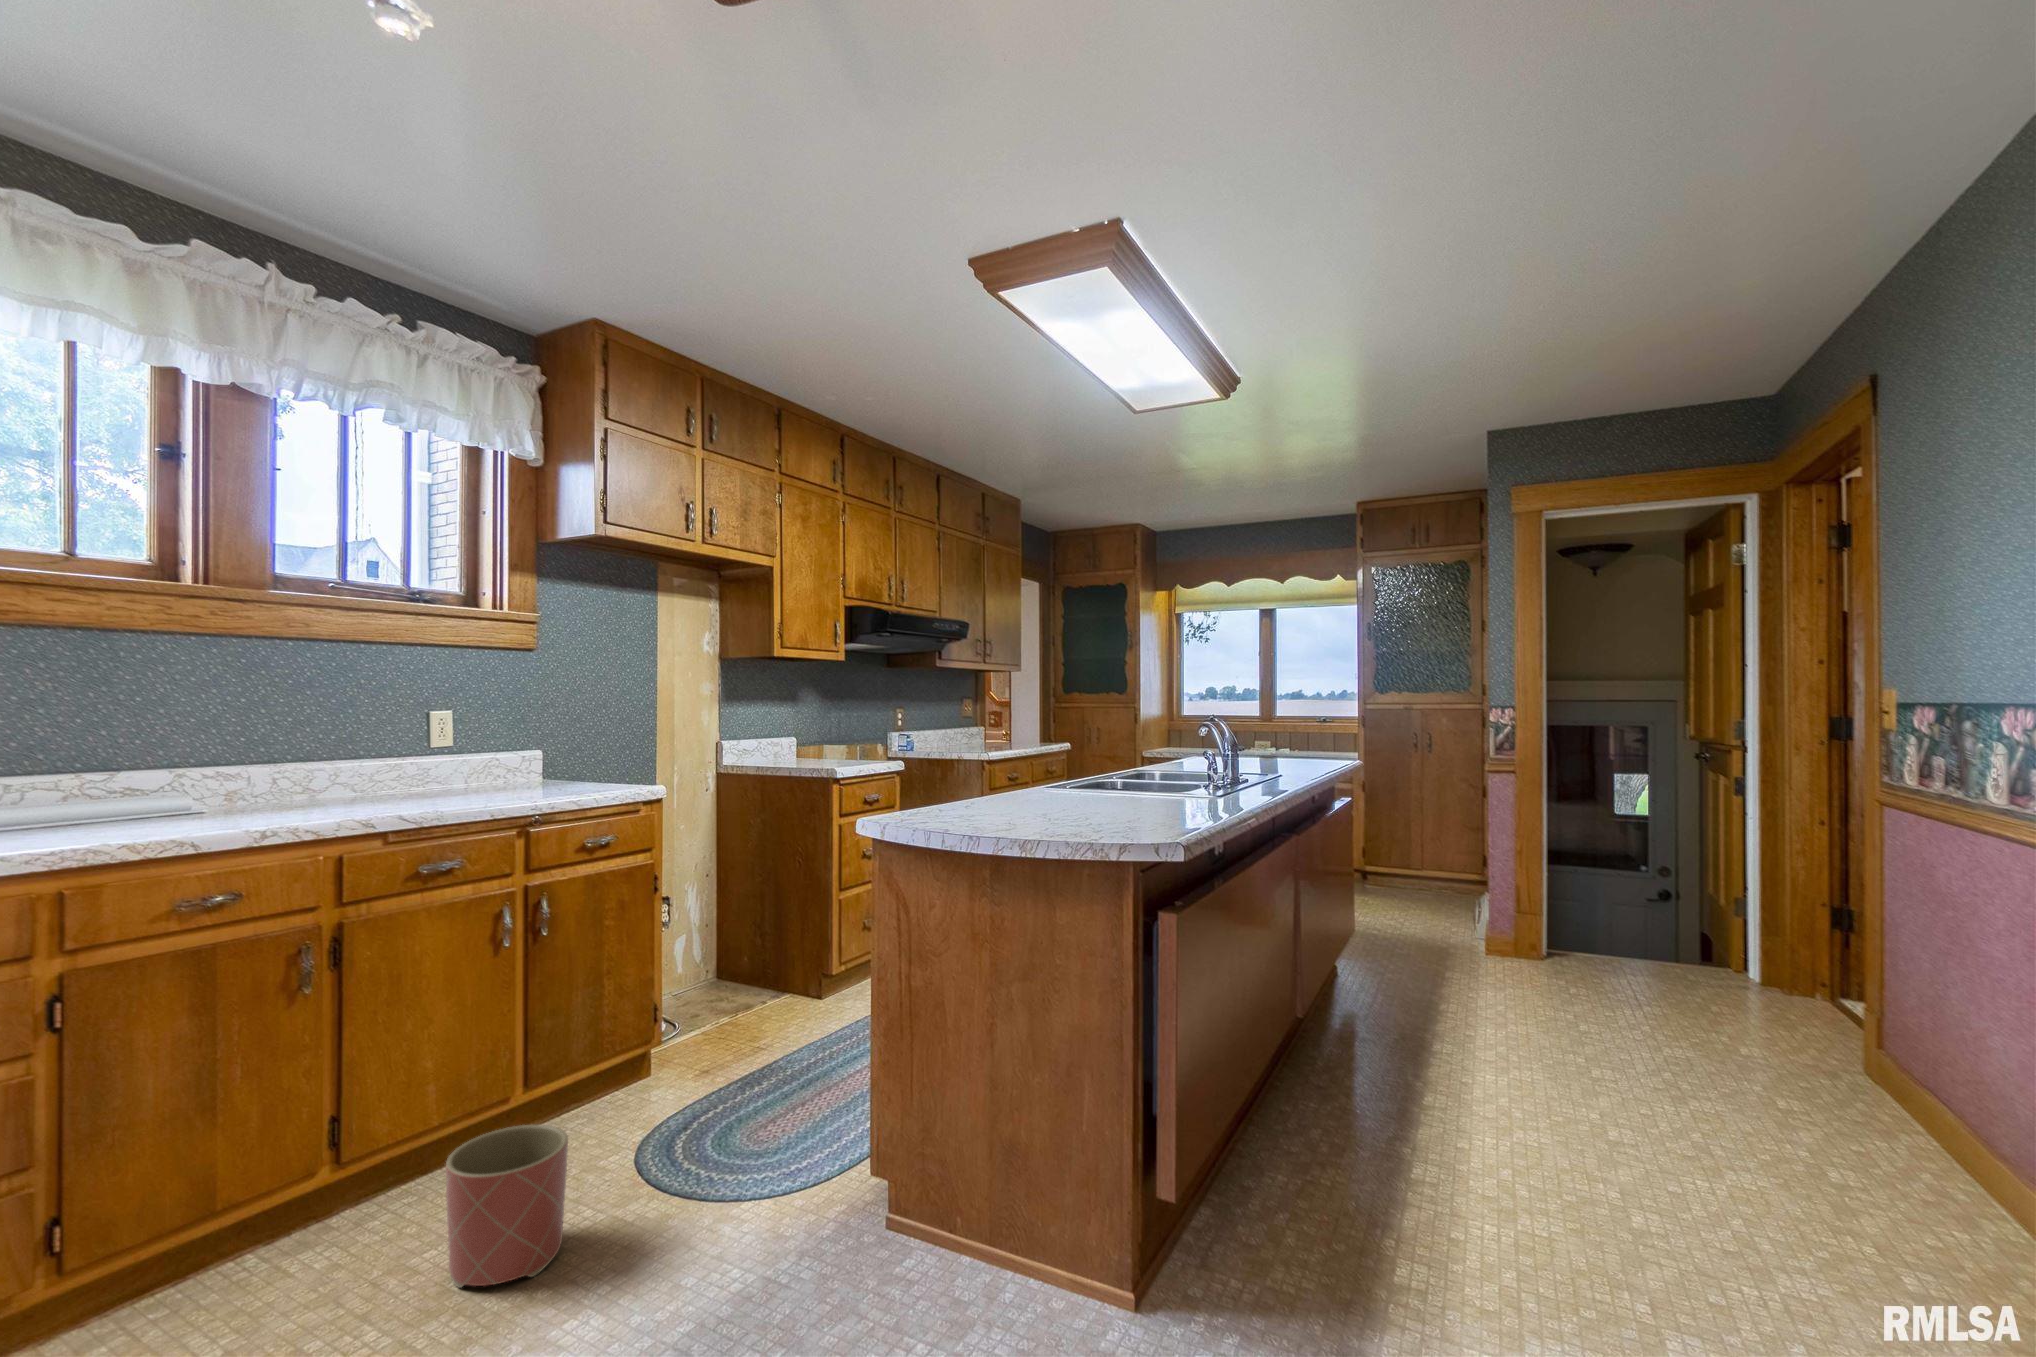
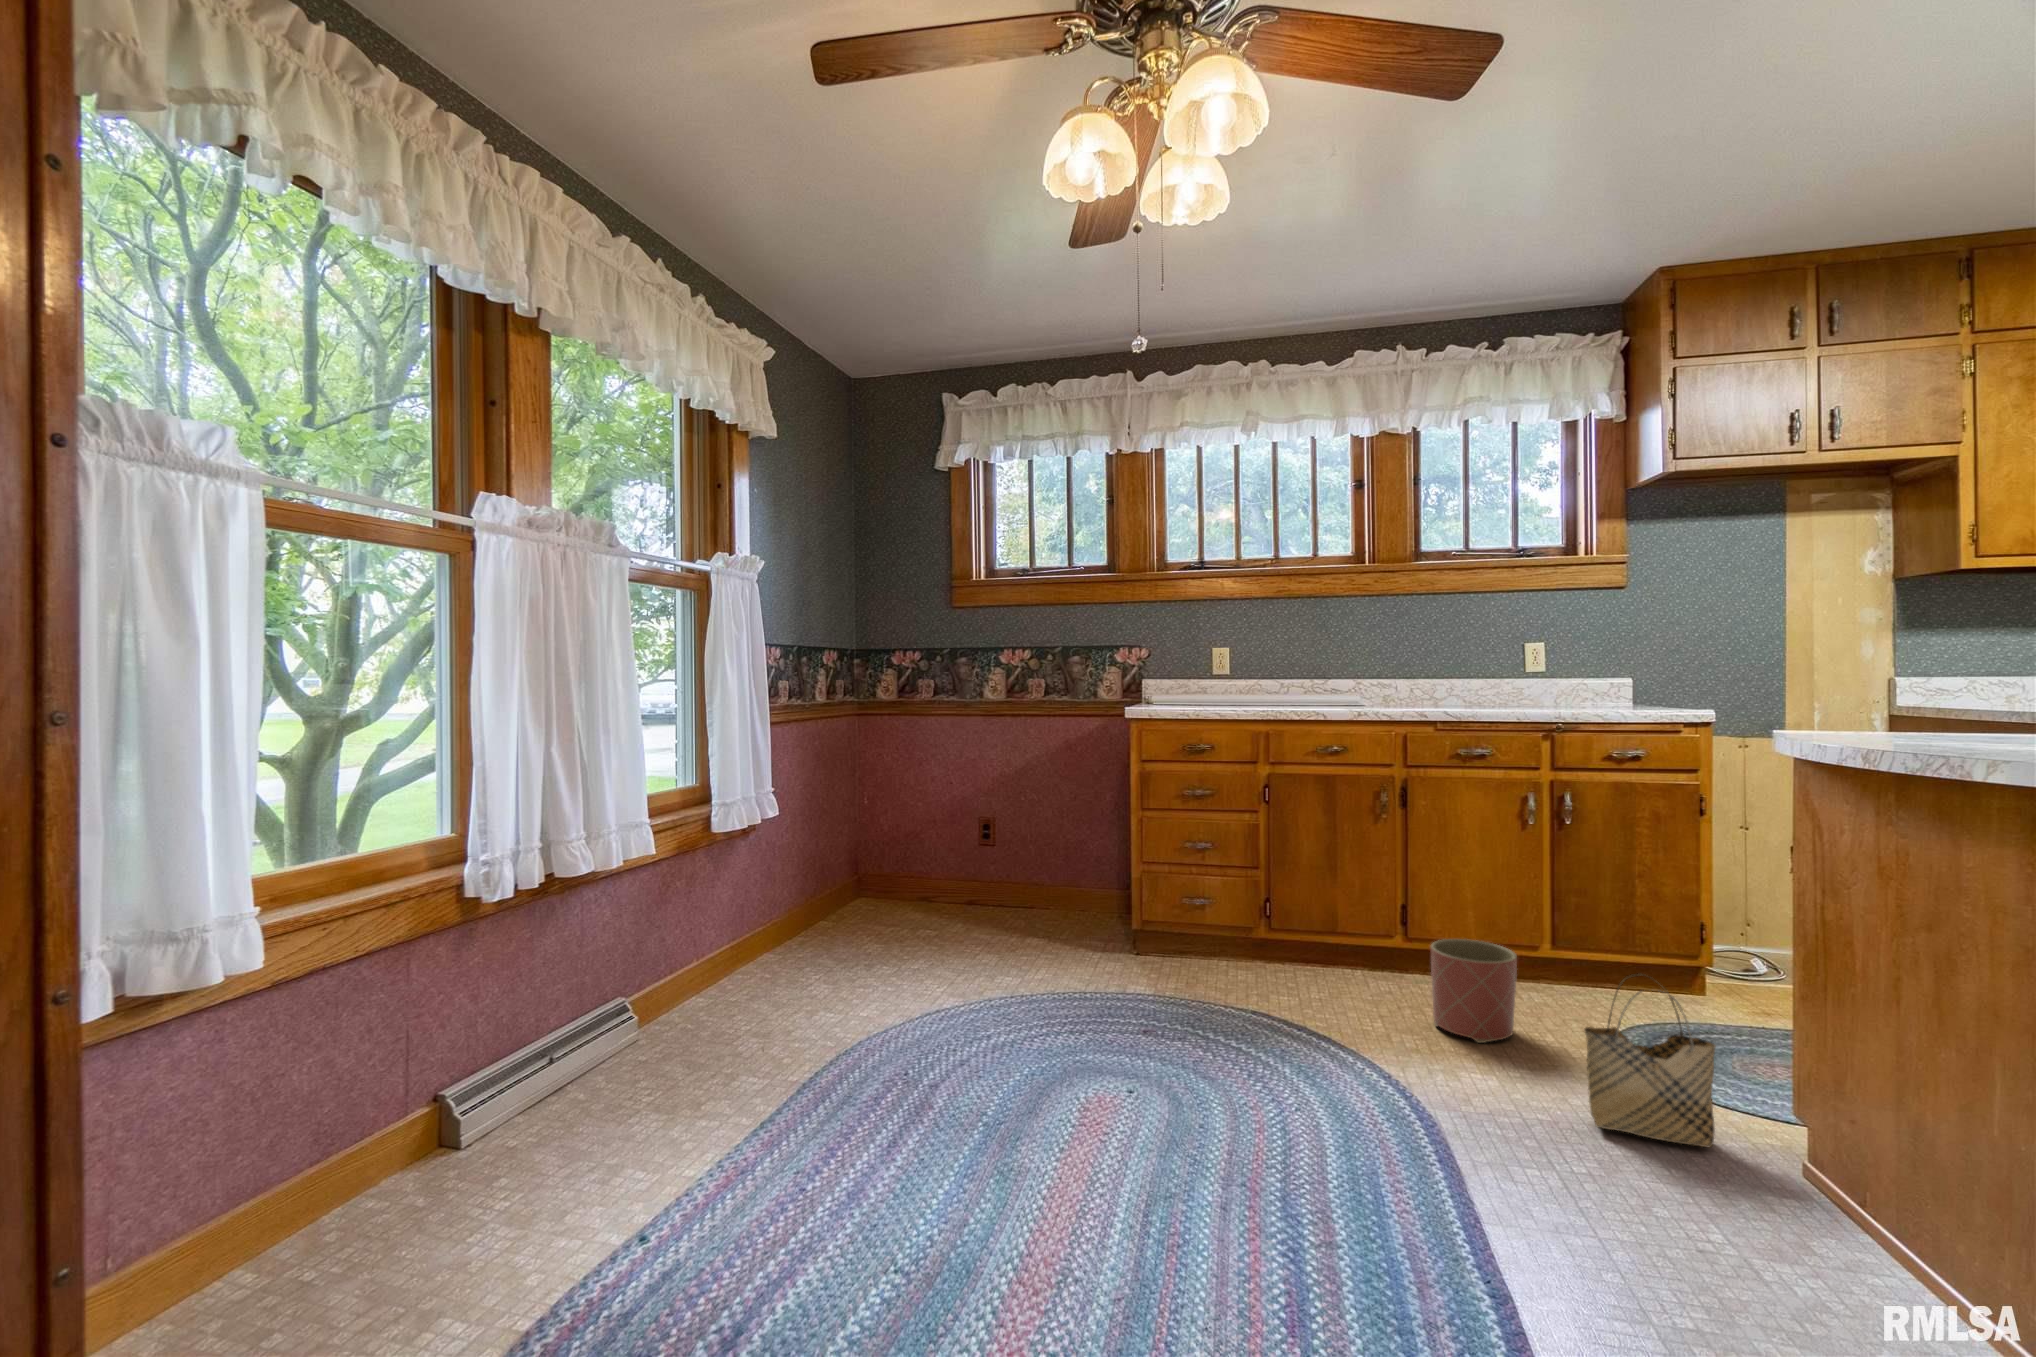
woven basket: none [734,1096,844,1304] -> present [1584,973,1715,1147]

